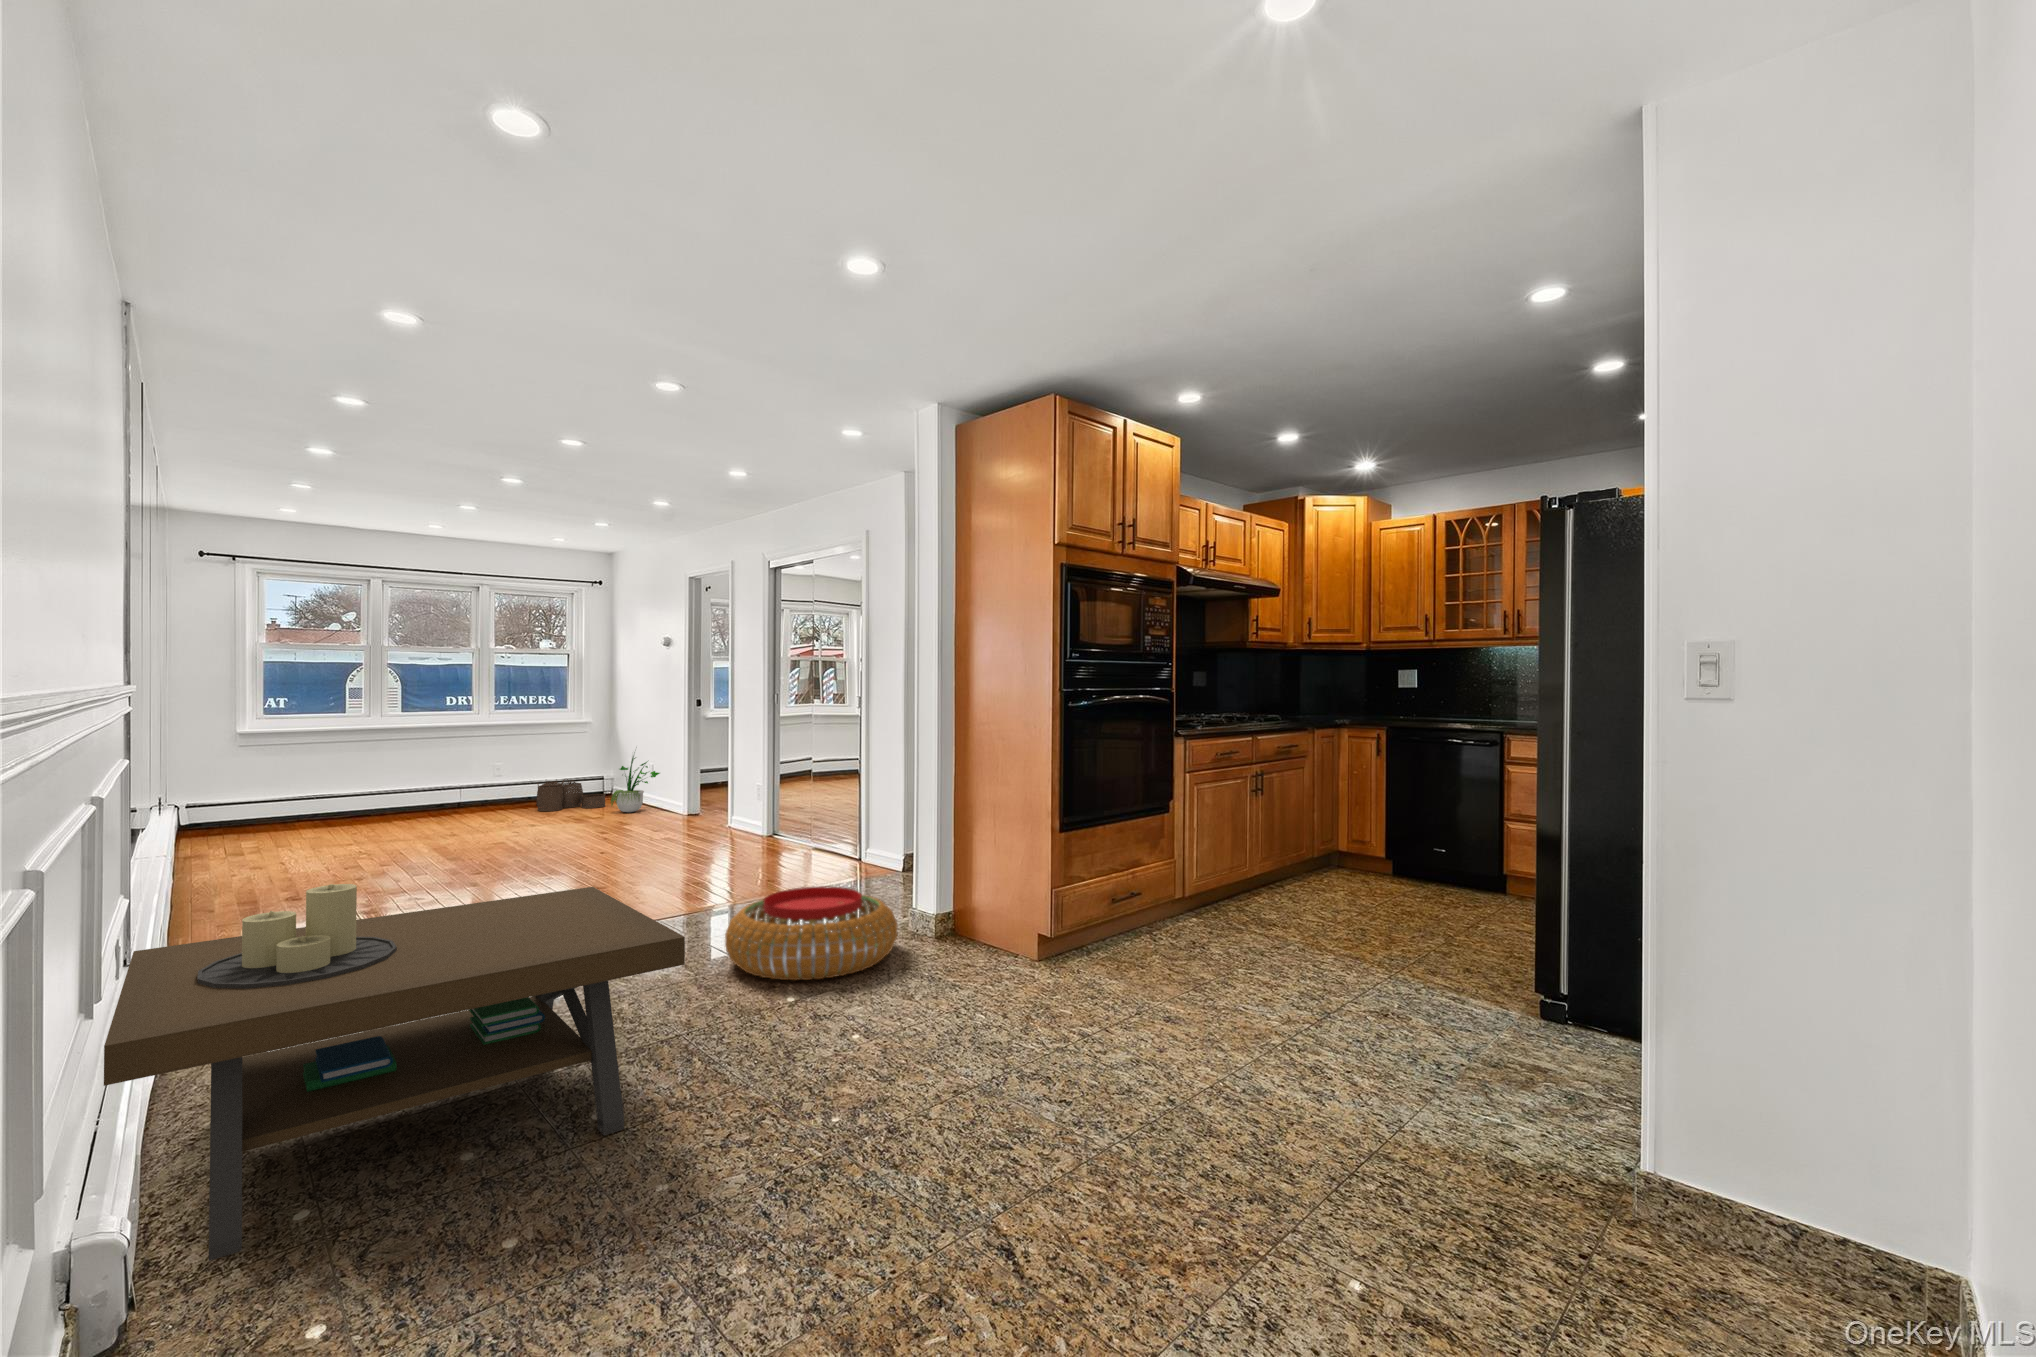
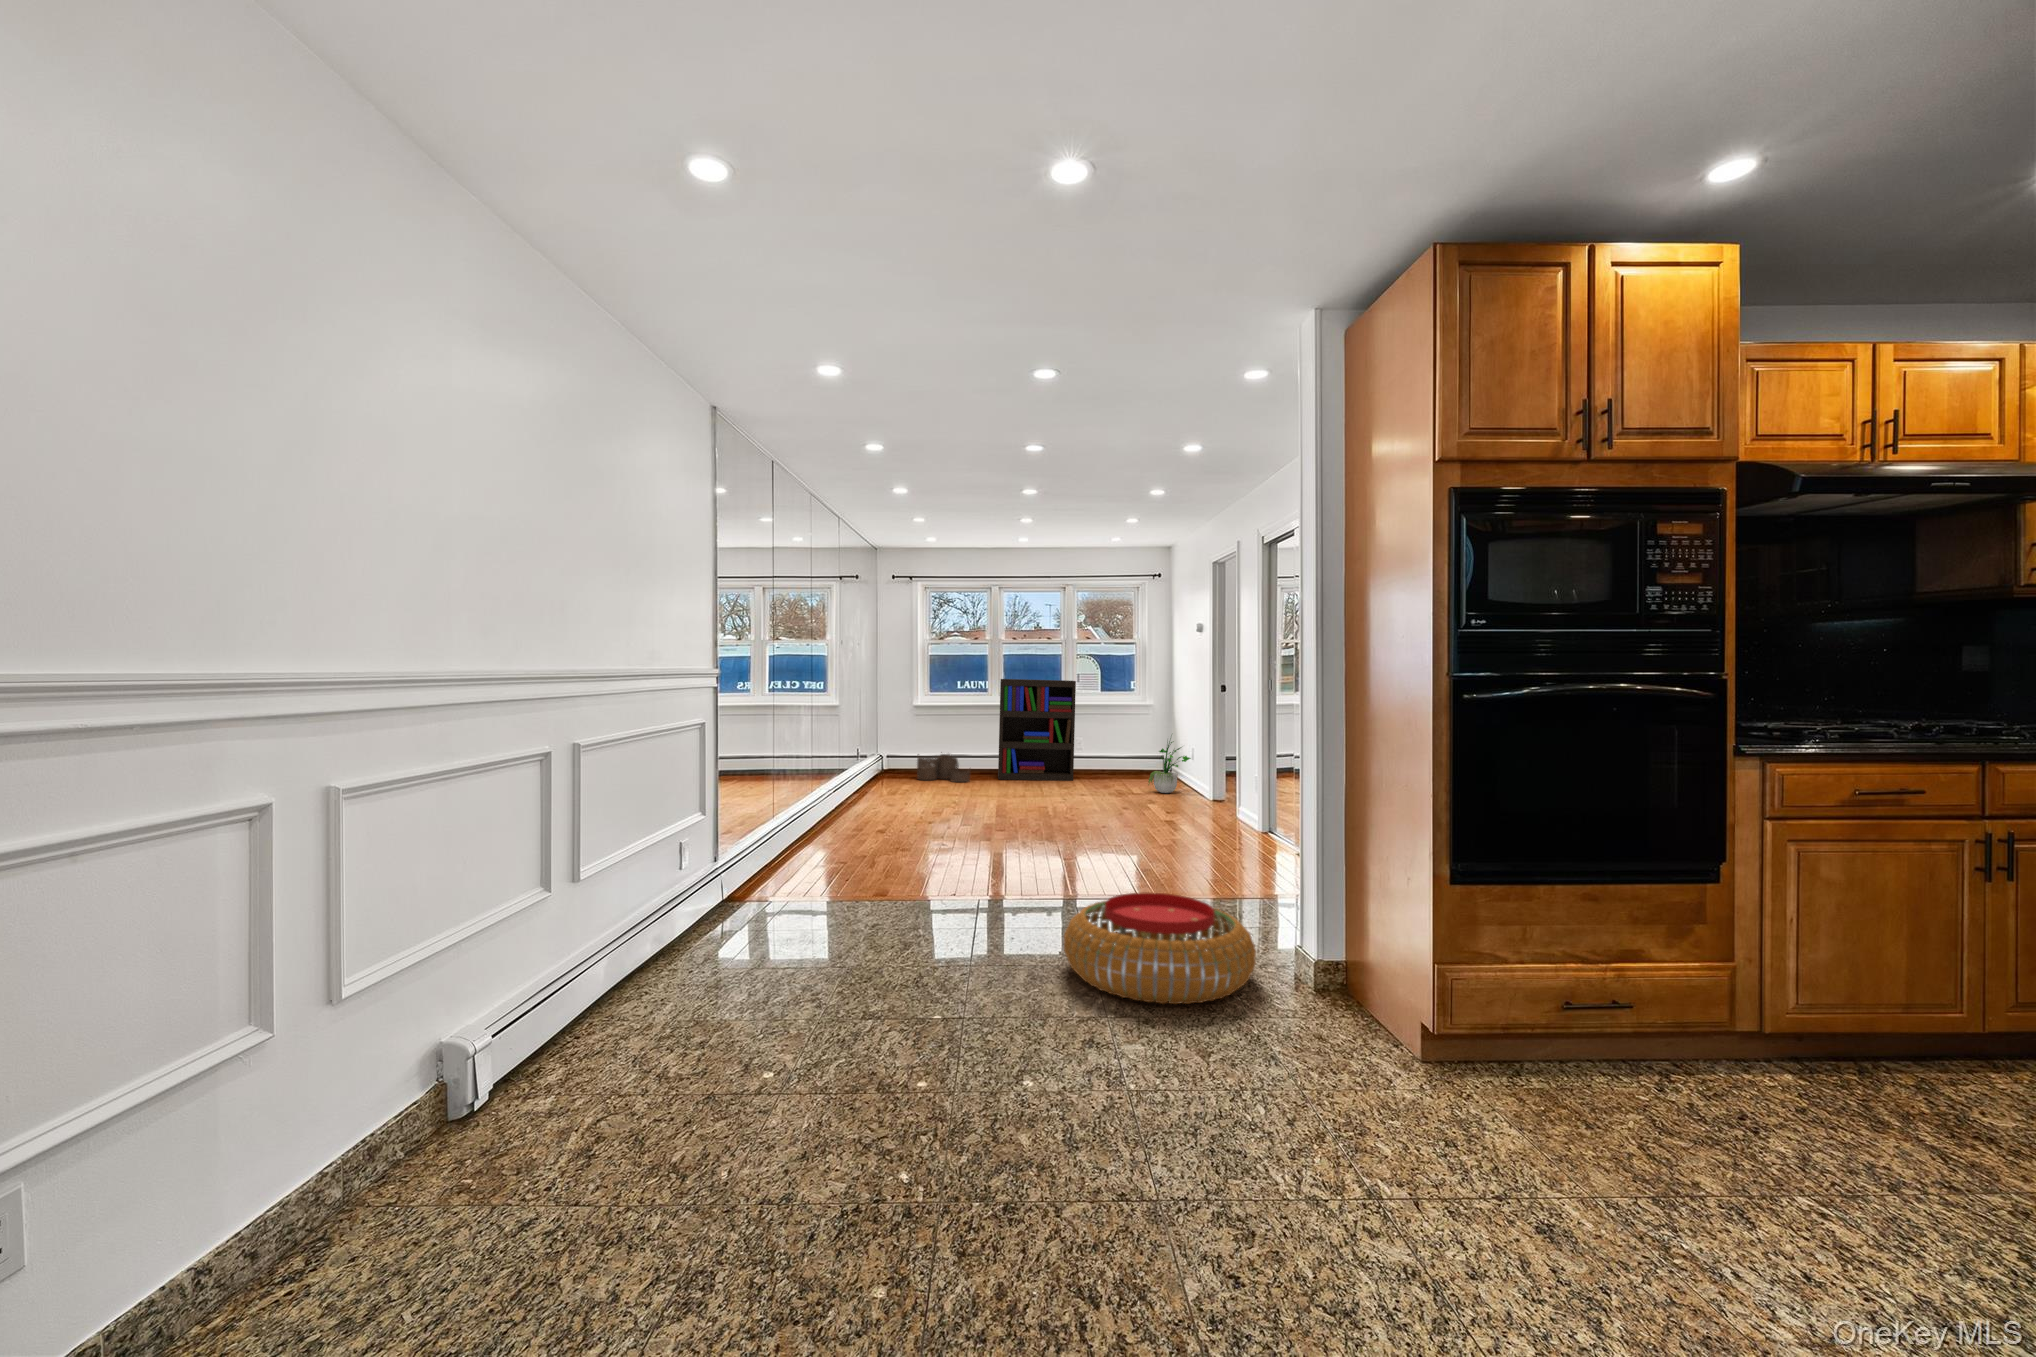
bookshelf: none [395,697,507,822] -> present [998,679,1076,781]
woven basket: present [536,779,606,811] -> present [917,754,970,782]
coffee table: present [104,884,685,1261] -> none [453,815,910,1094]

